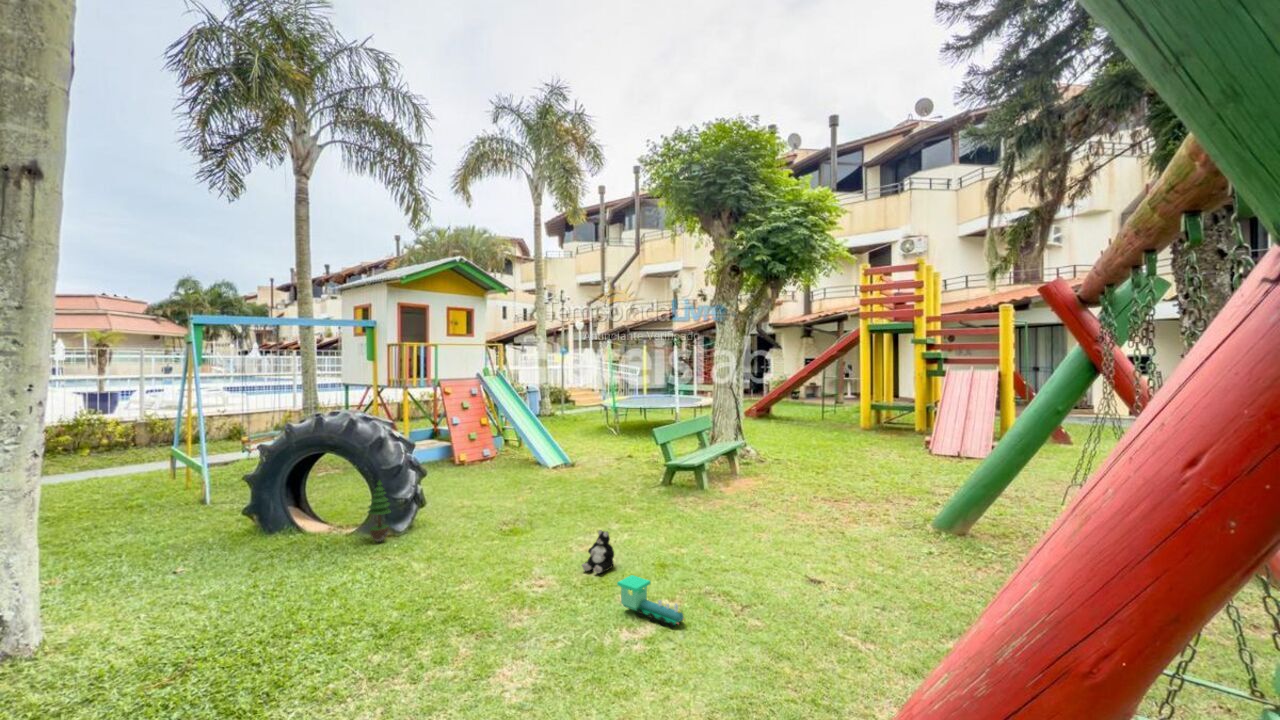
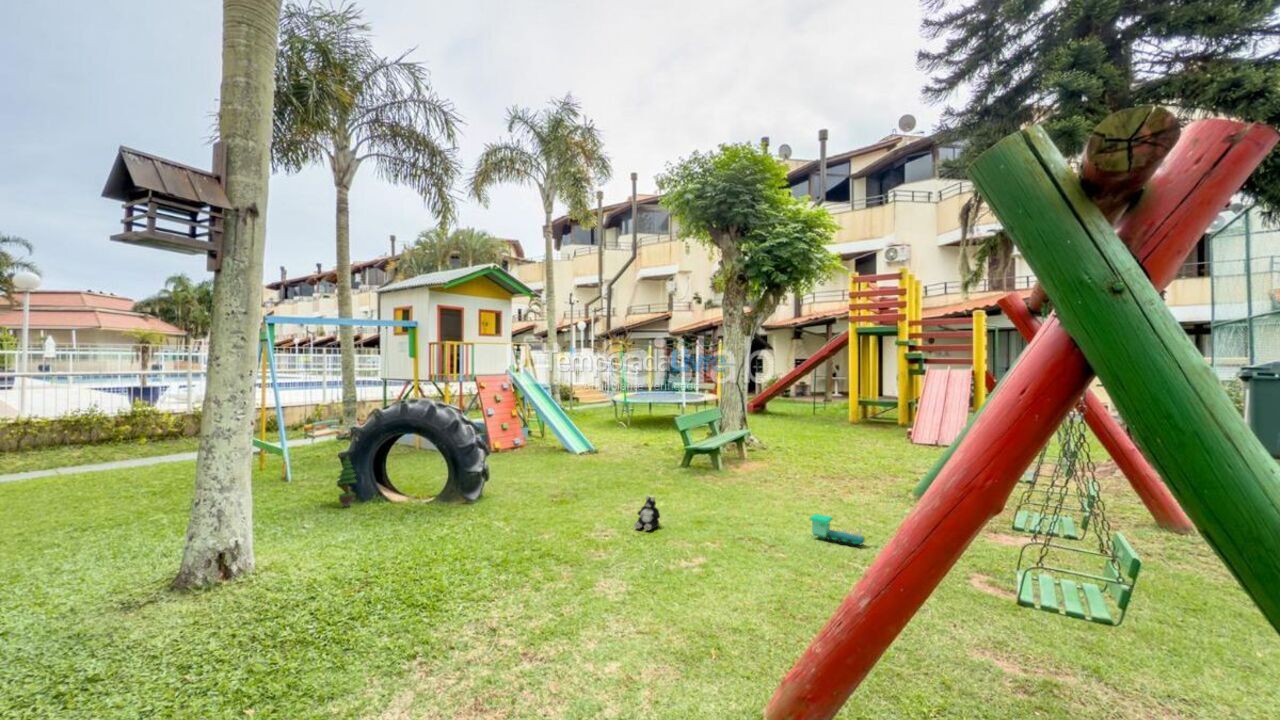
potted tree: present [368,480,391,542] -> present [337,456,357,507]
toy train: present [617,575,685,628] -> present [810,514,865,547]

